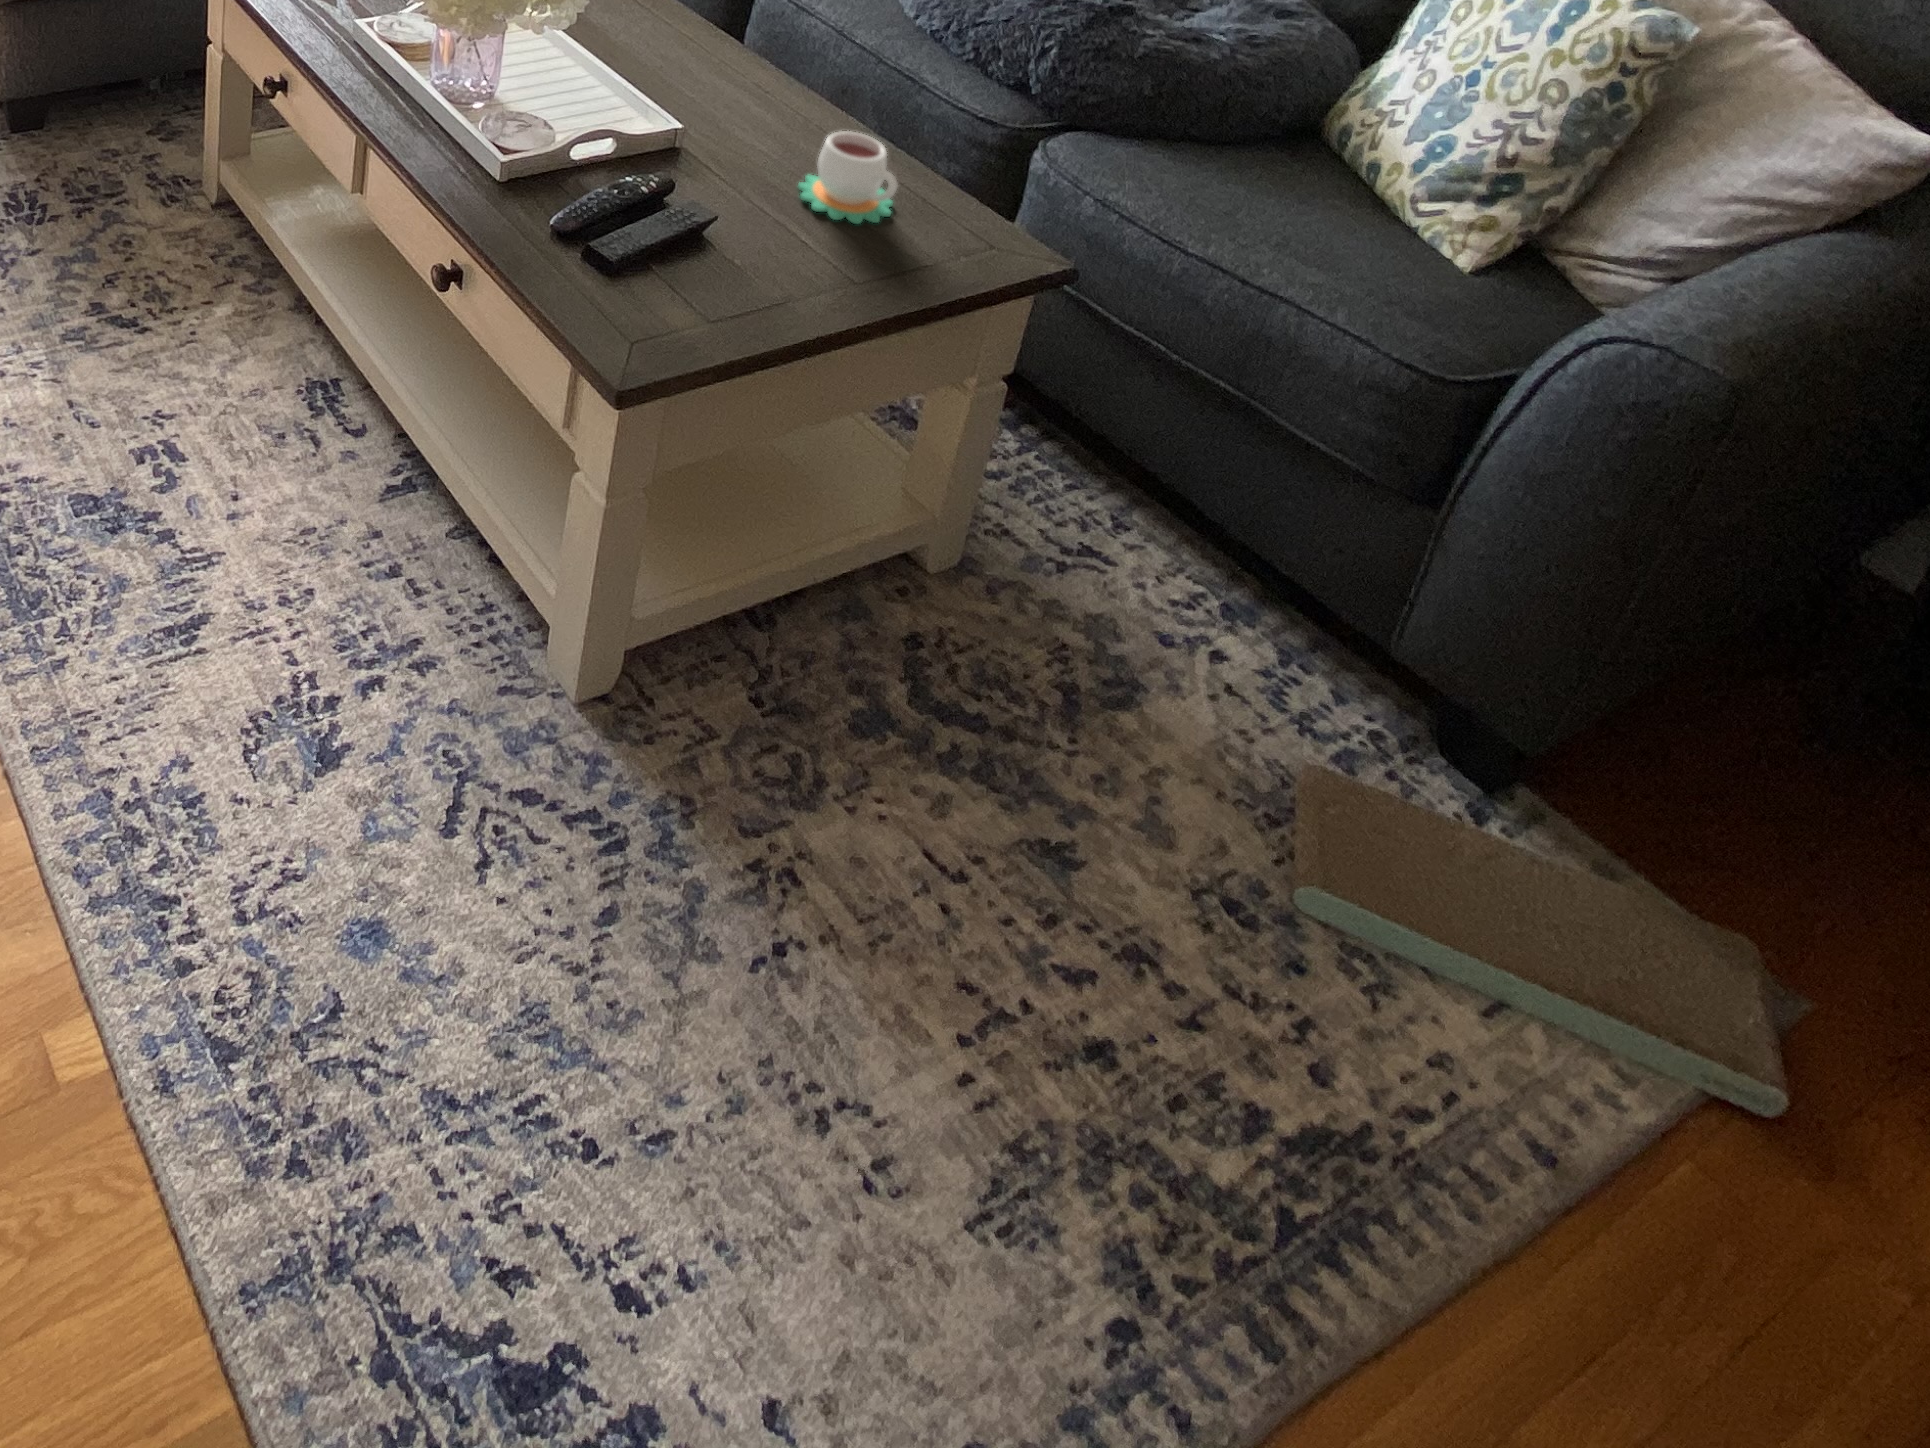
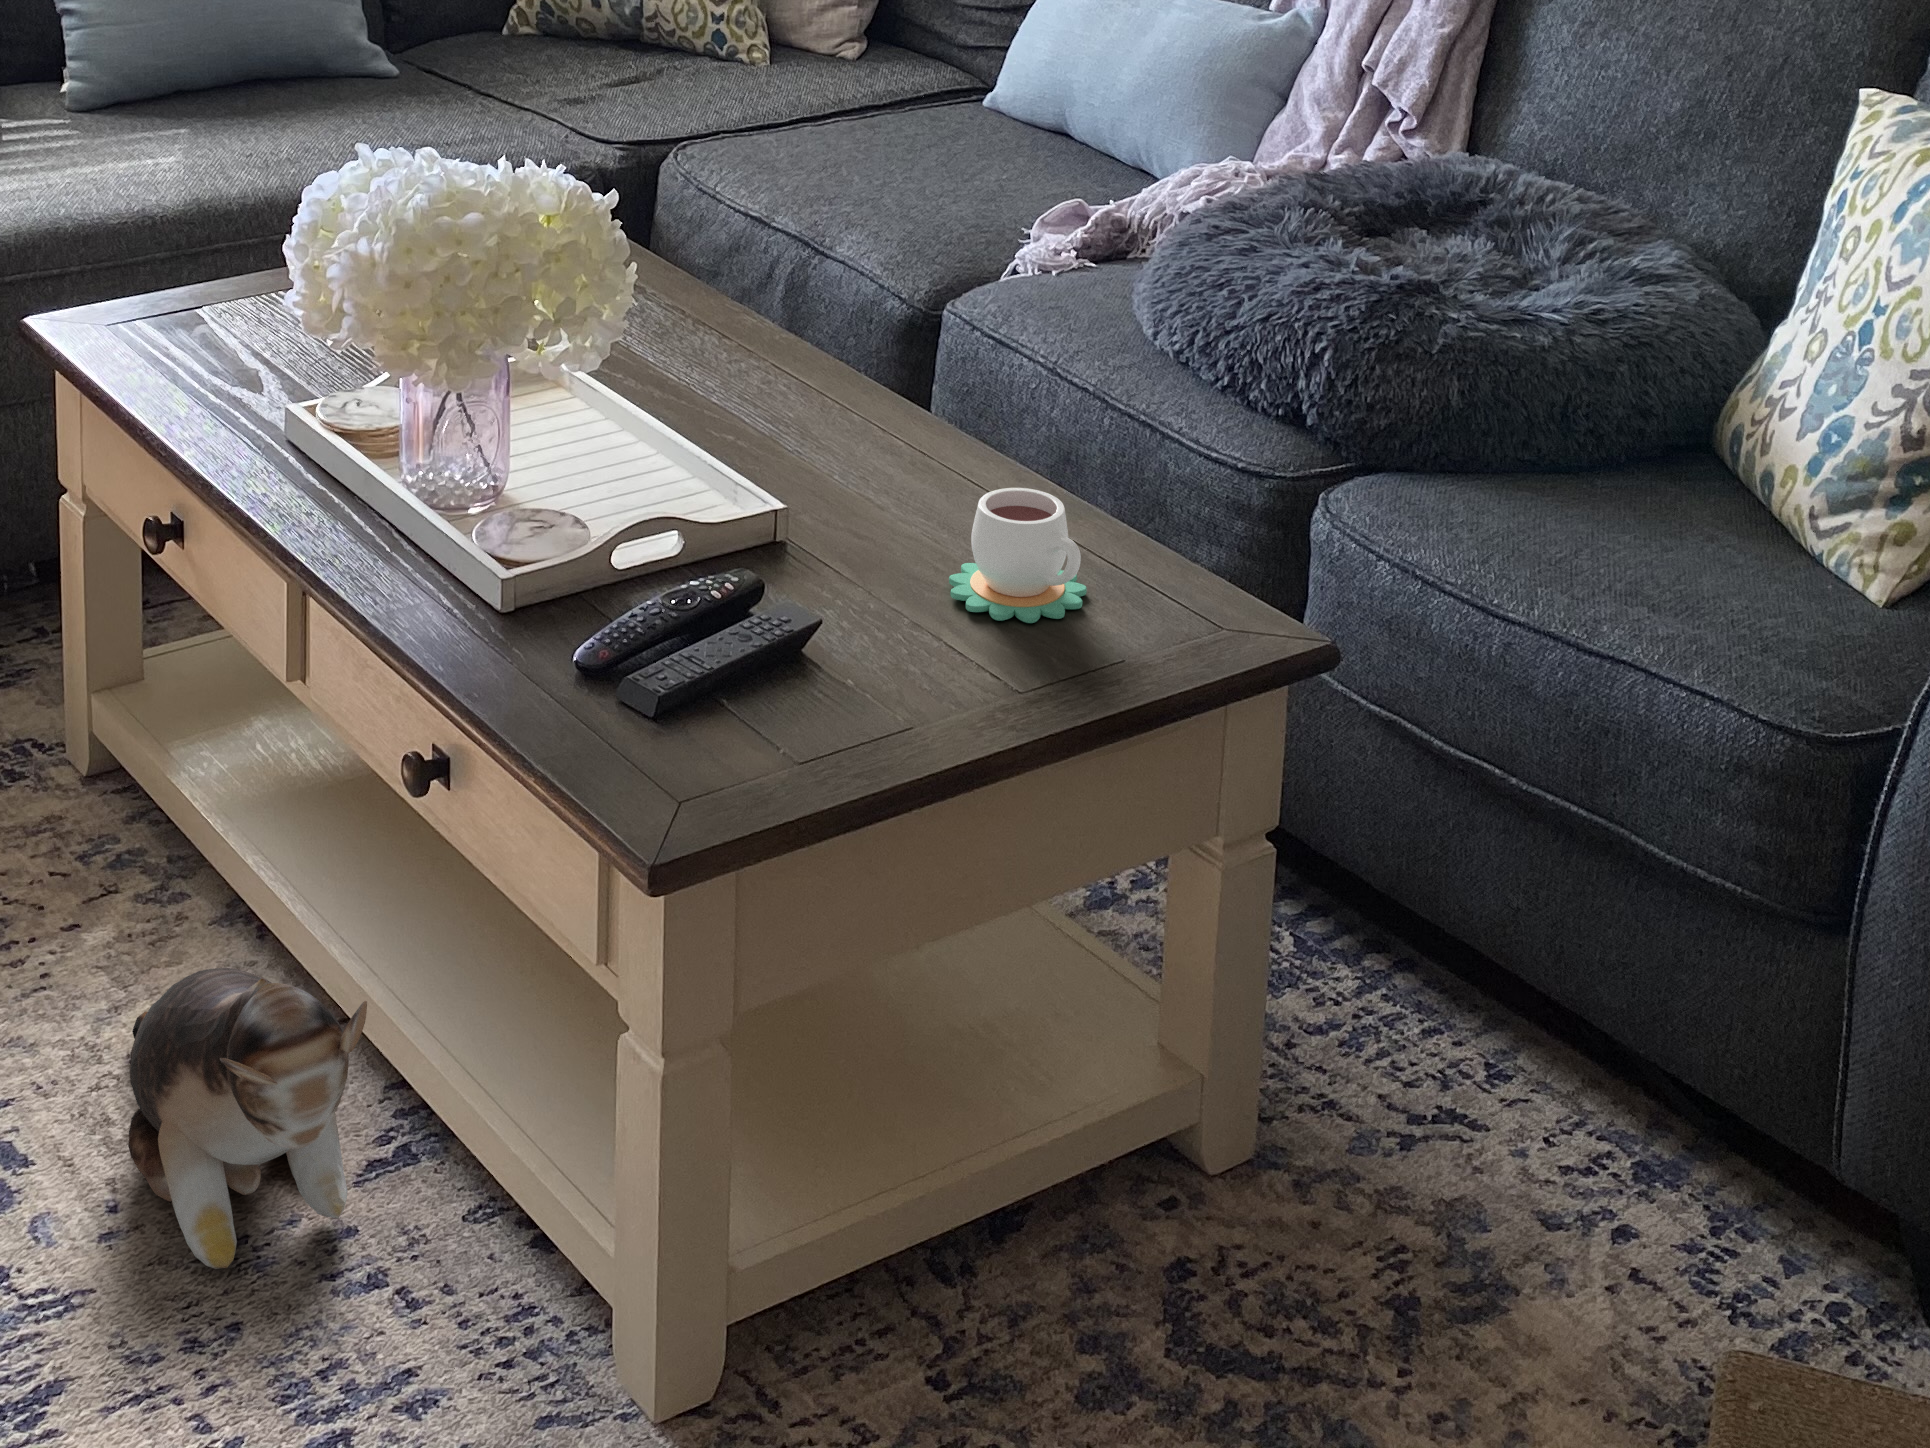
plush toy: none [246,367,408,552] -> present [128,968,367,1269]

